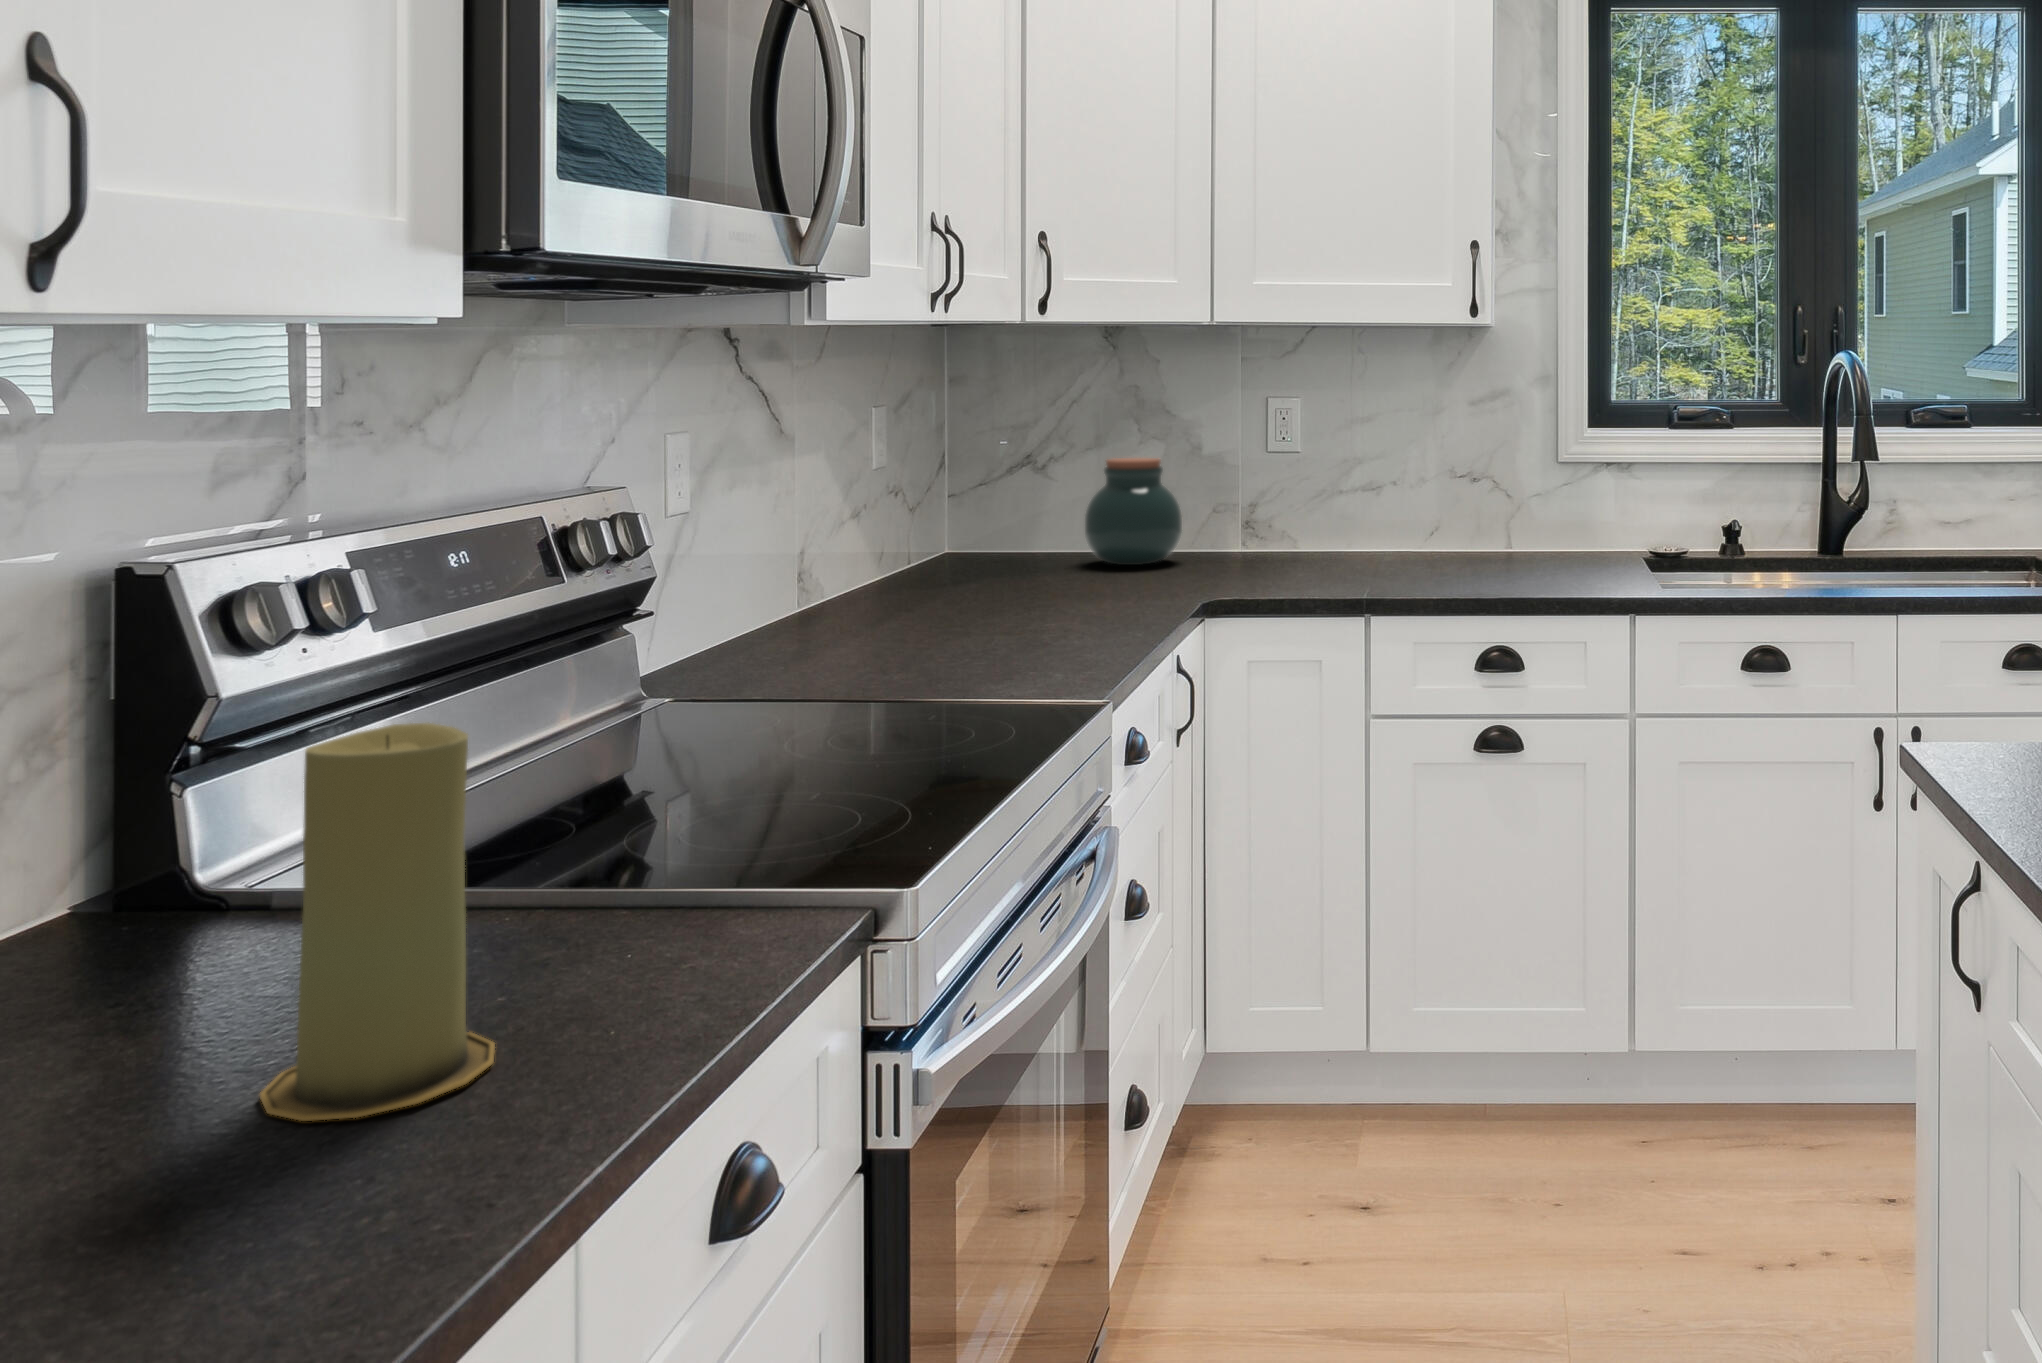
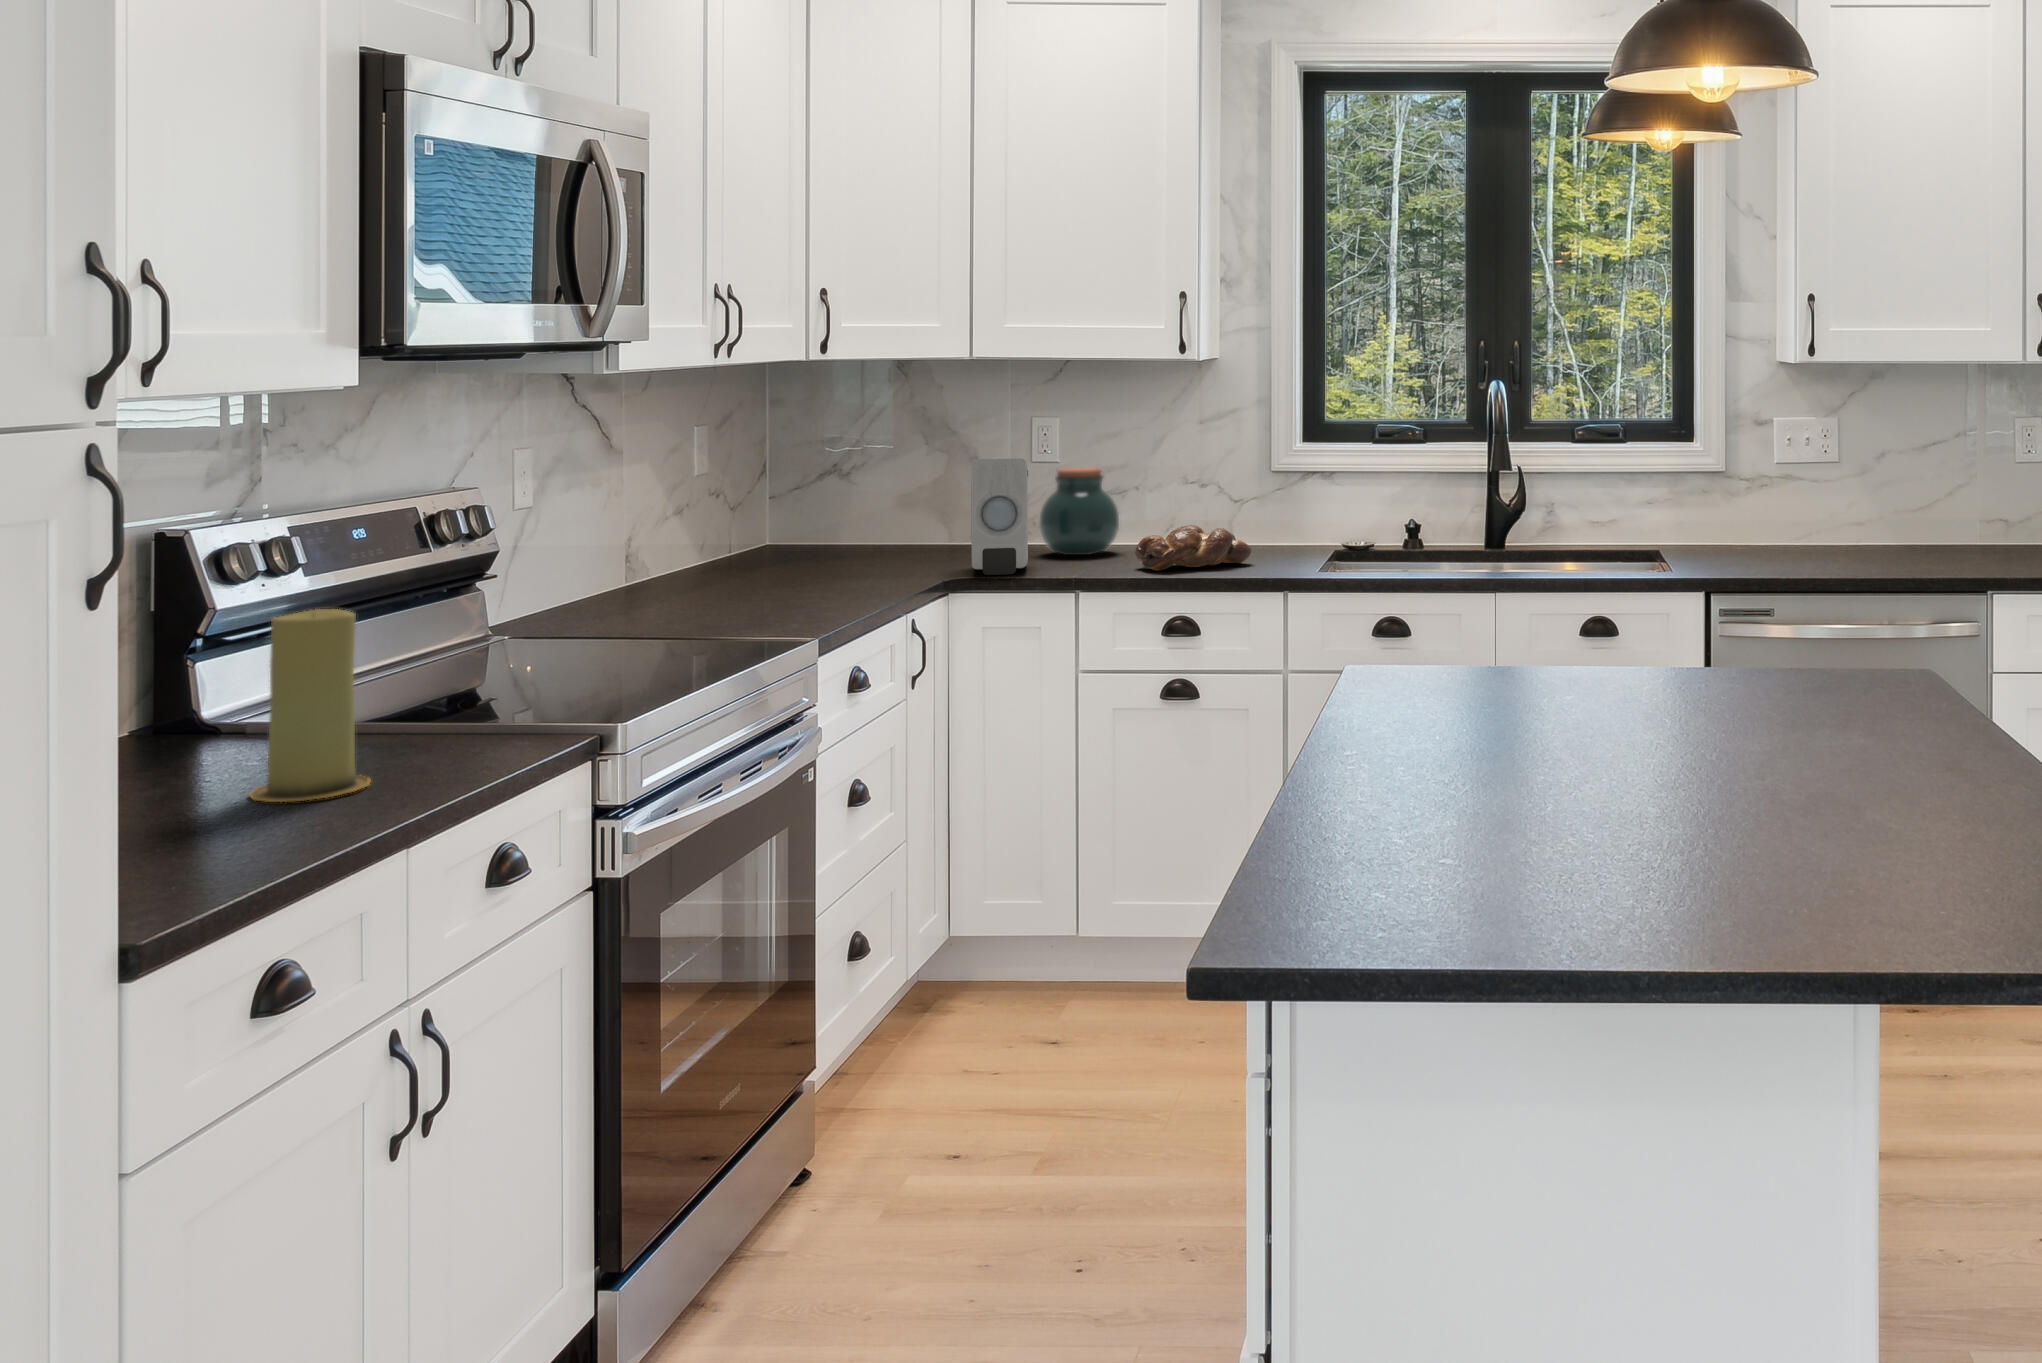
soap dispenser: none [1226,447,1301,597] -> present [971,458,1028,575]
jar: present [1085,458,1182,565] -> present [1039,468,1119,555]
bread loaf: none [1430,532,1571,591] -> present [1135,525,1252,571]

